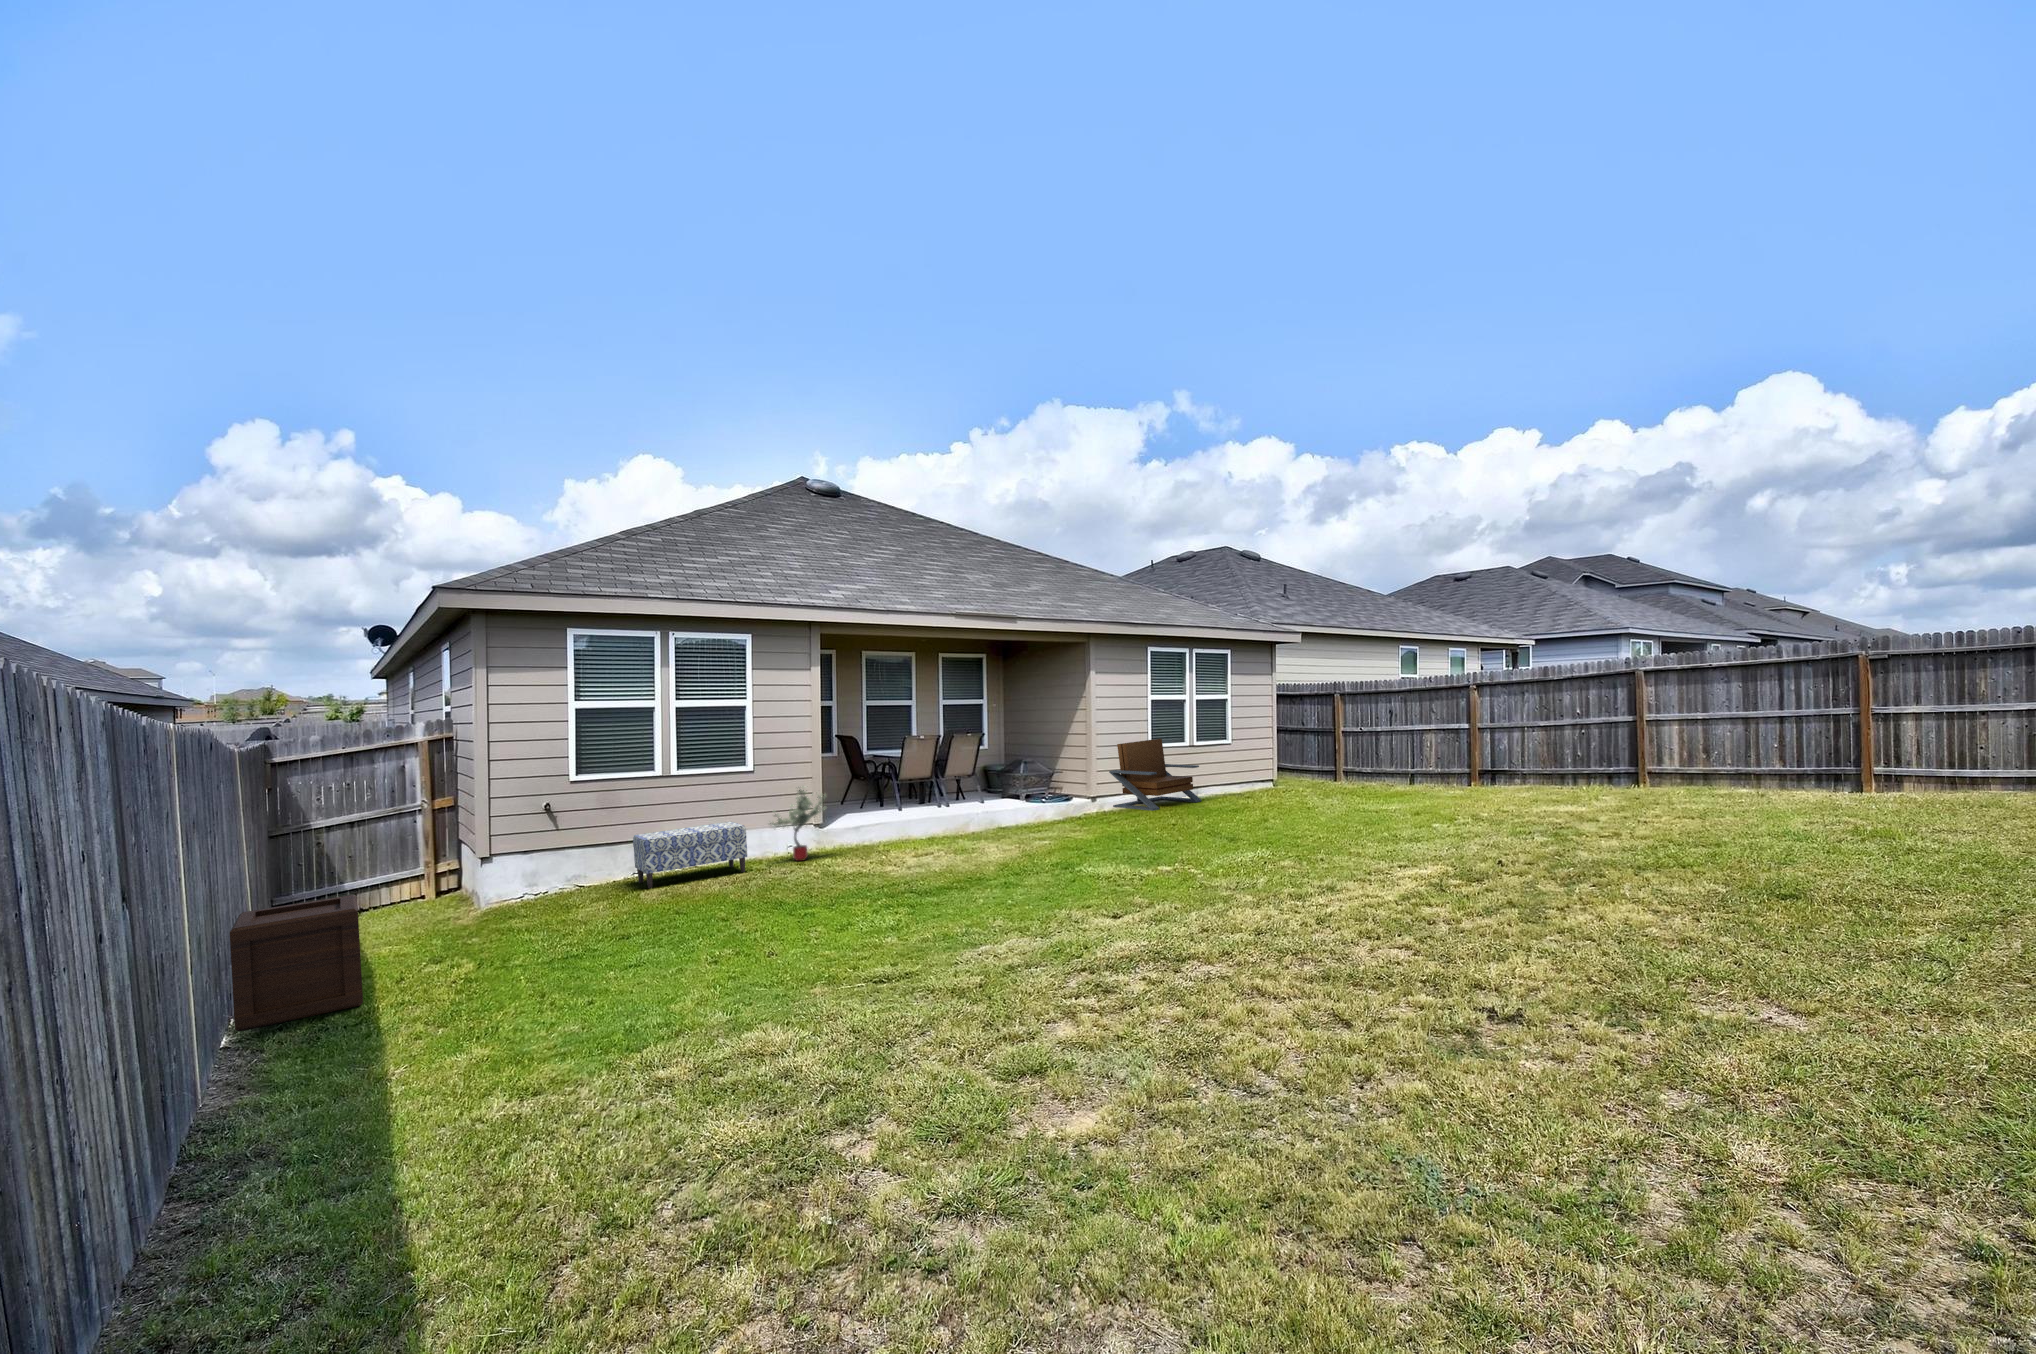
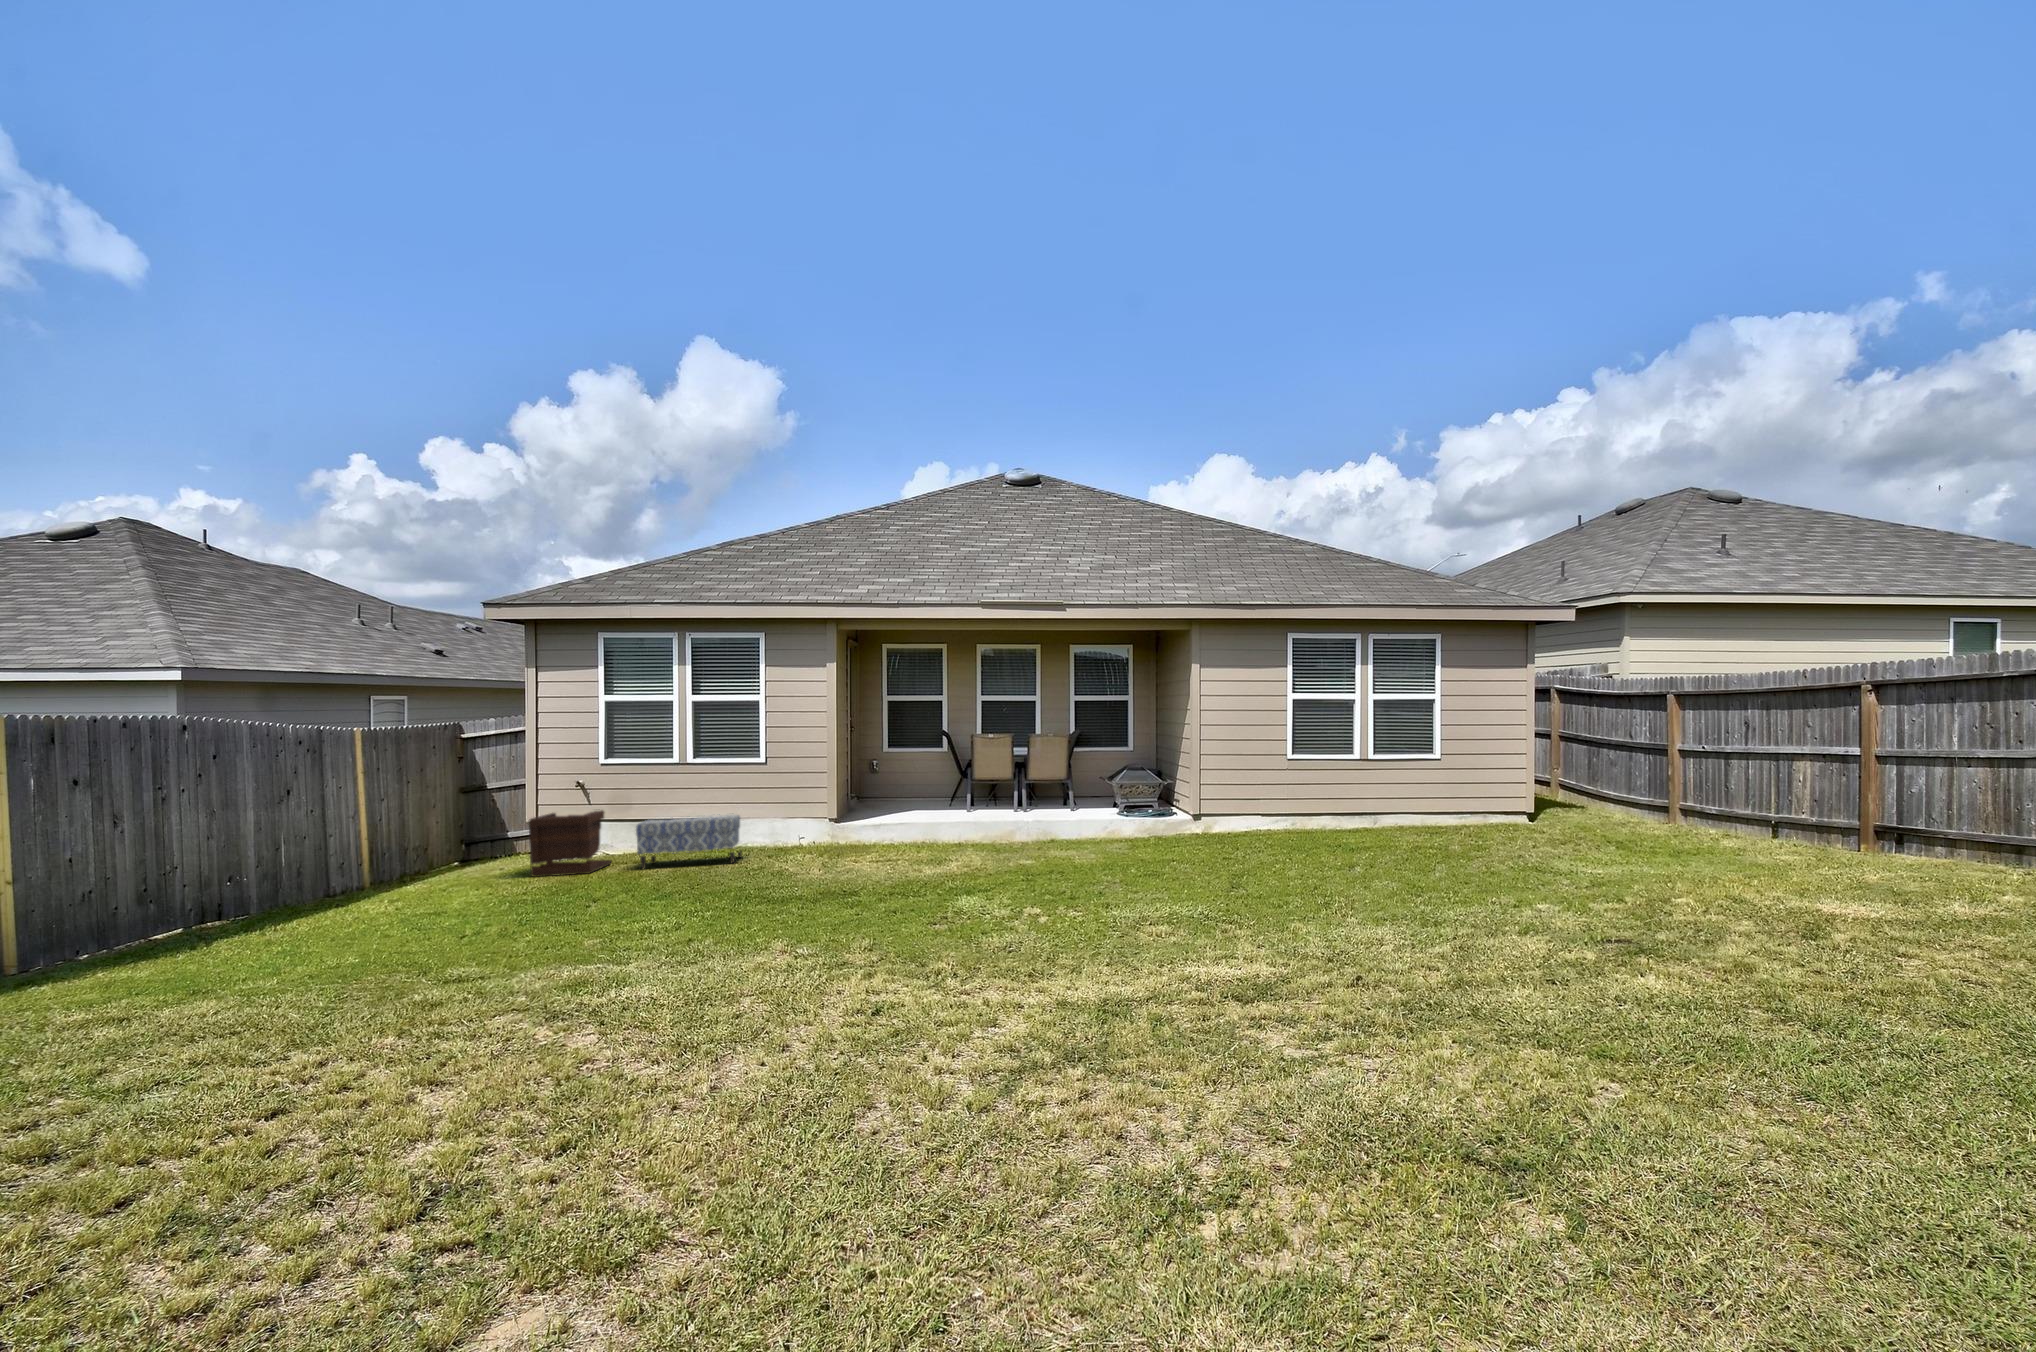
lounge chair: present [1109,739,1201,811] -> none [1210,750,1323,841]
potted tree: present [770,787,826,861] -> none [766,782,827,859]
wooden crate: present [230,895,363,1032] -> present [529,810,612,877]

